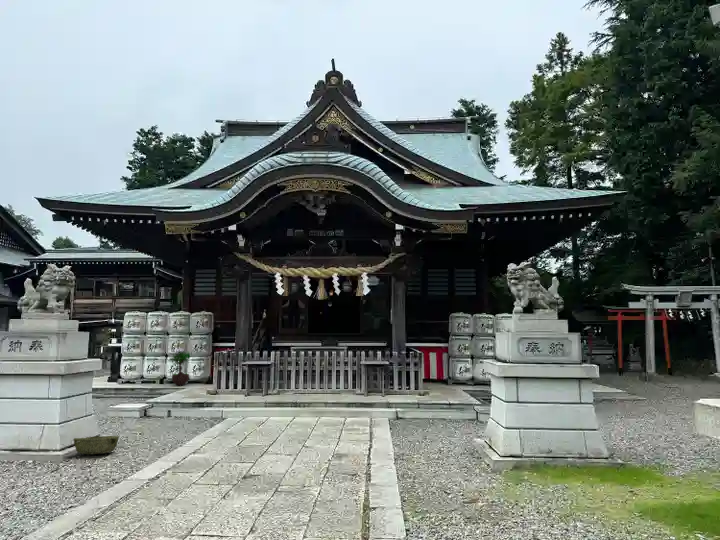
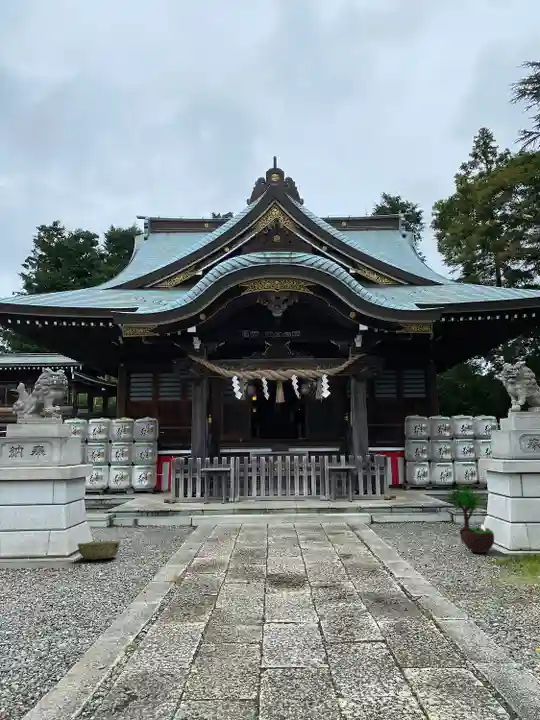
potted tree: present [170,351,189,385] -> present [447,483,494,553]

